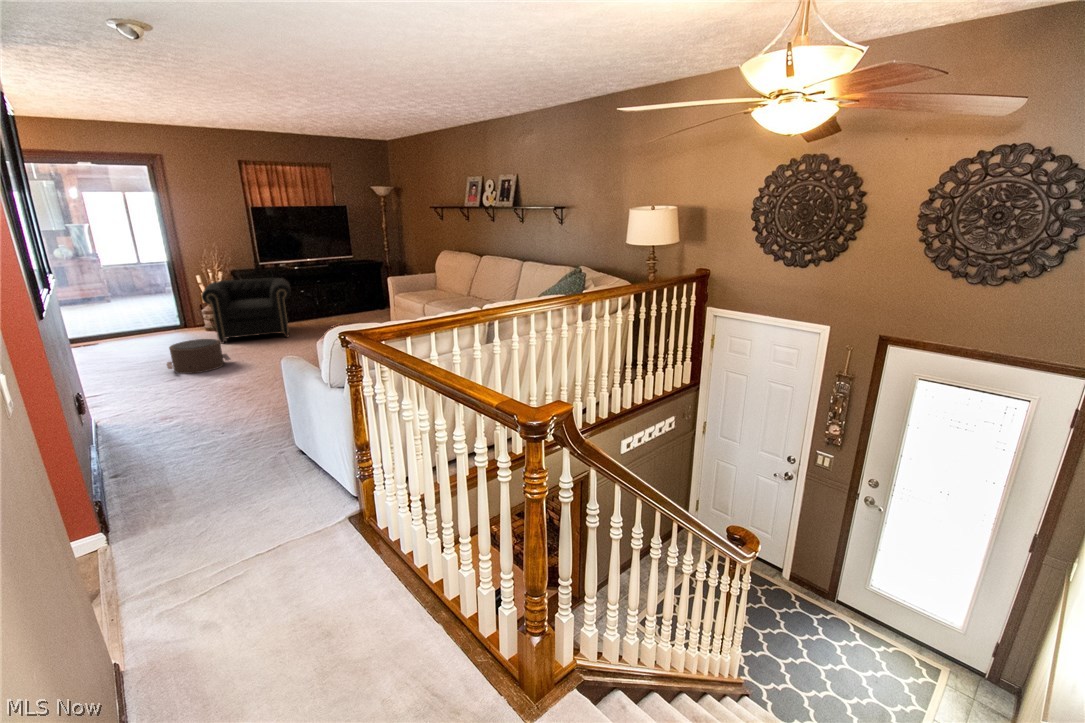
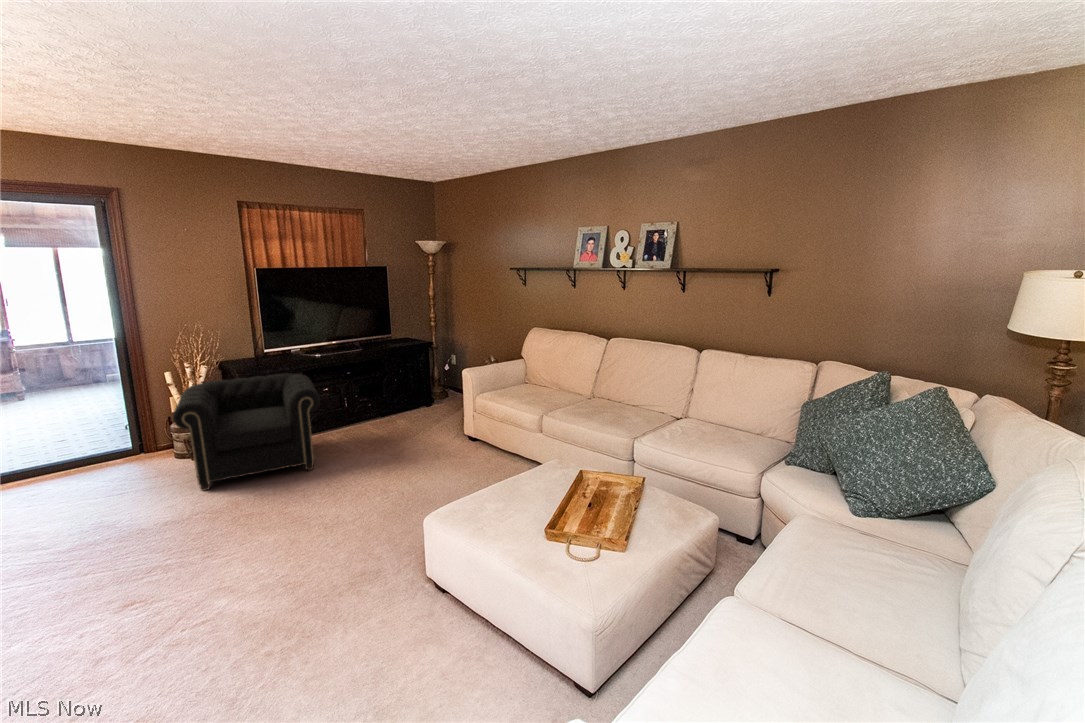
pouf: present [167,339,231,374] -> none [97,507,226,594]

